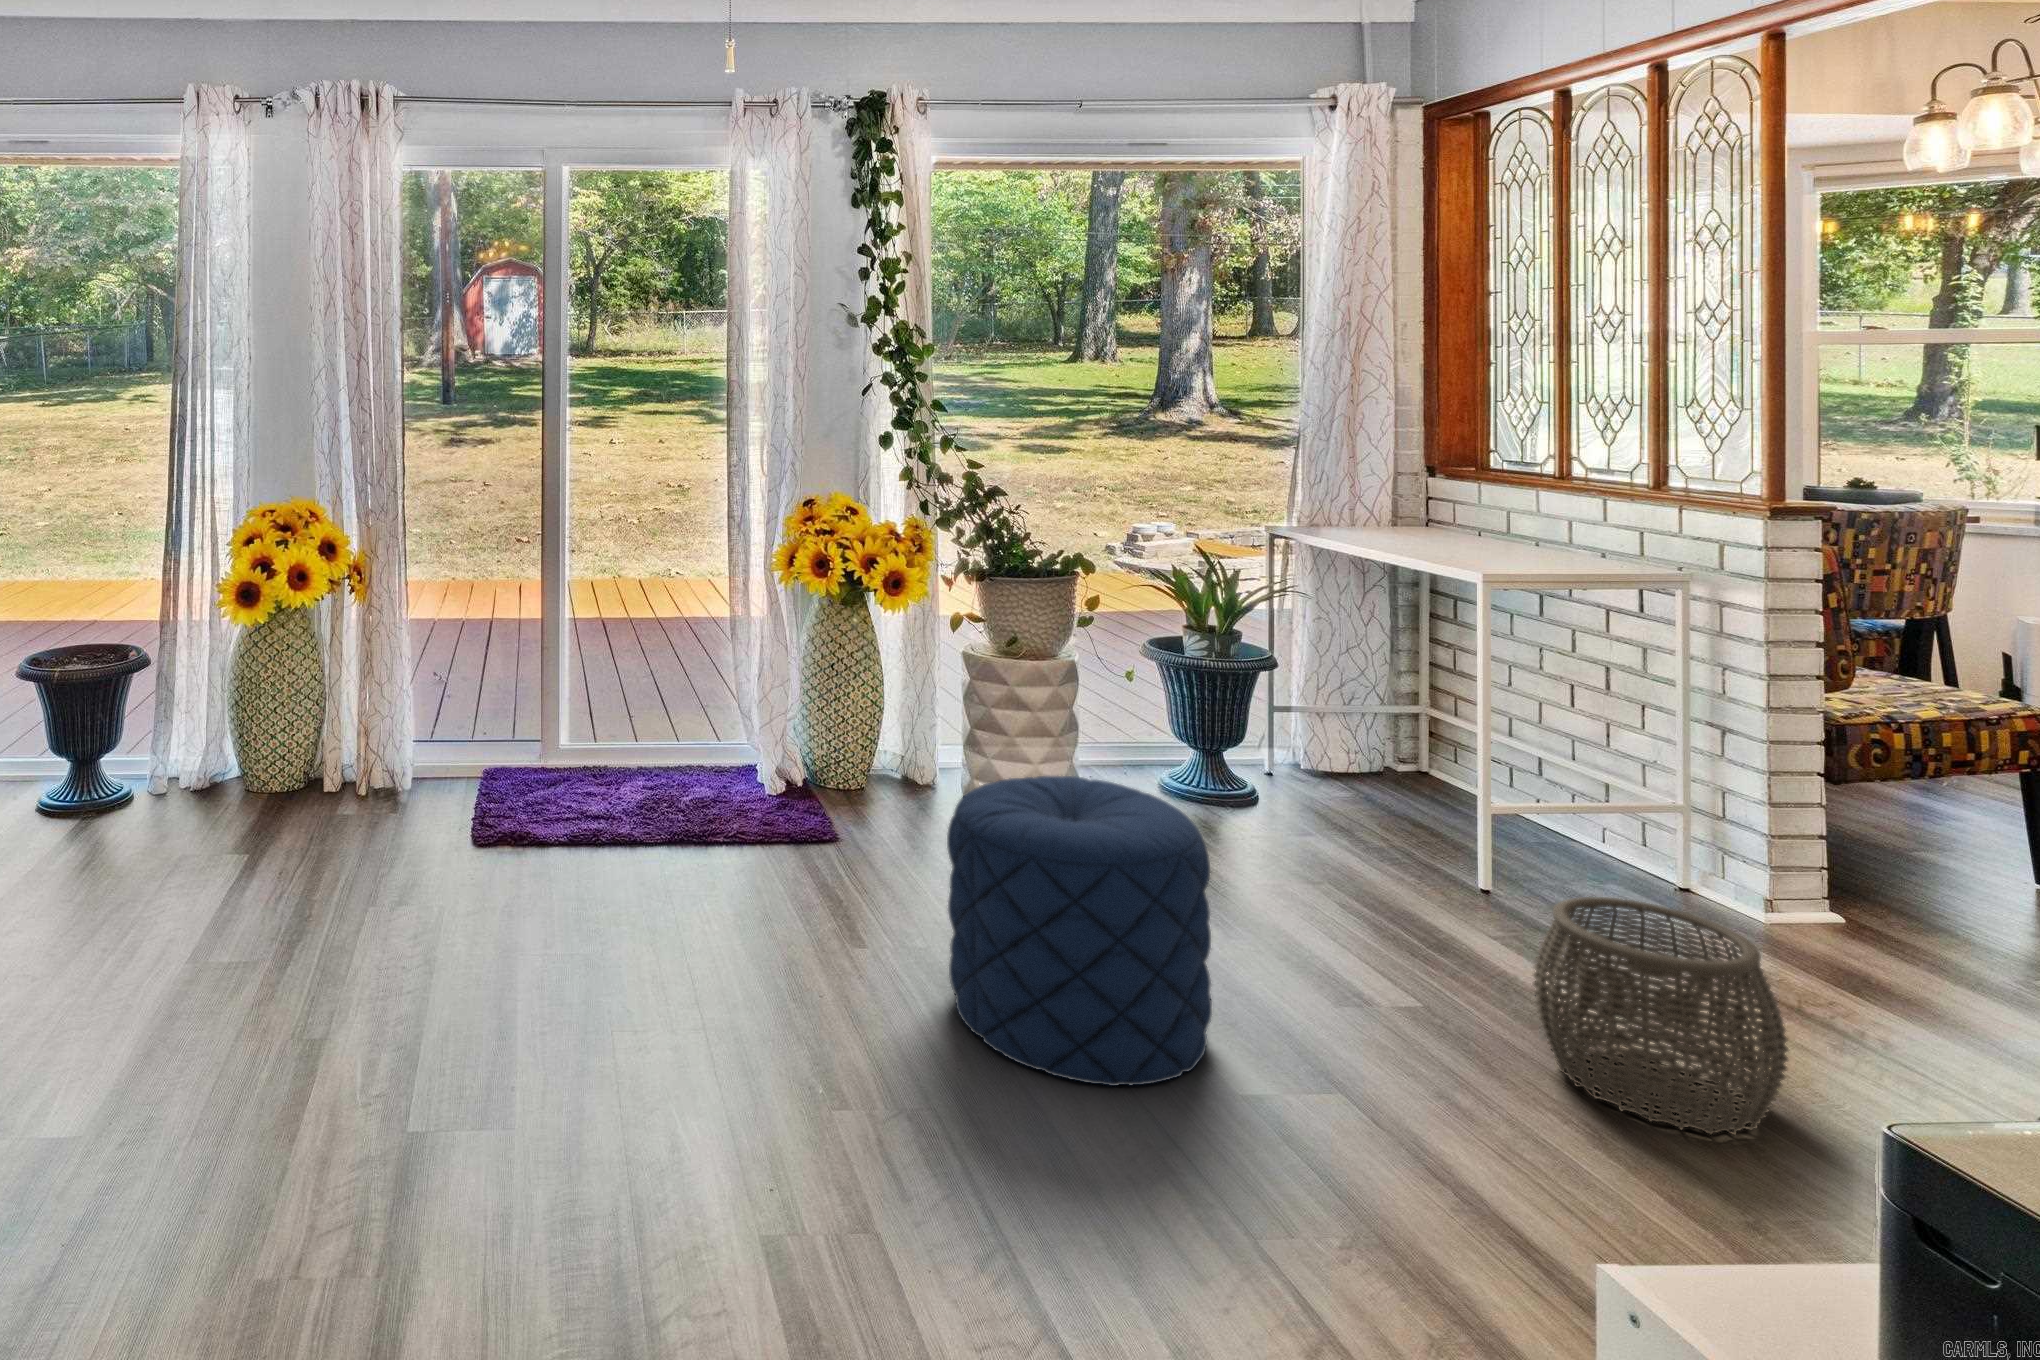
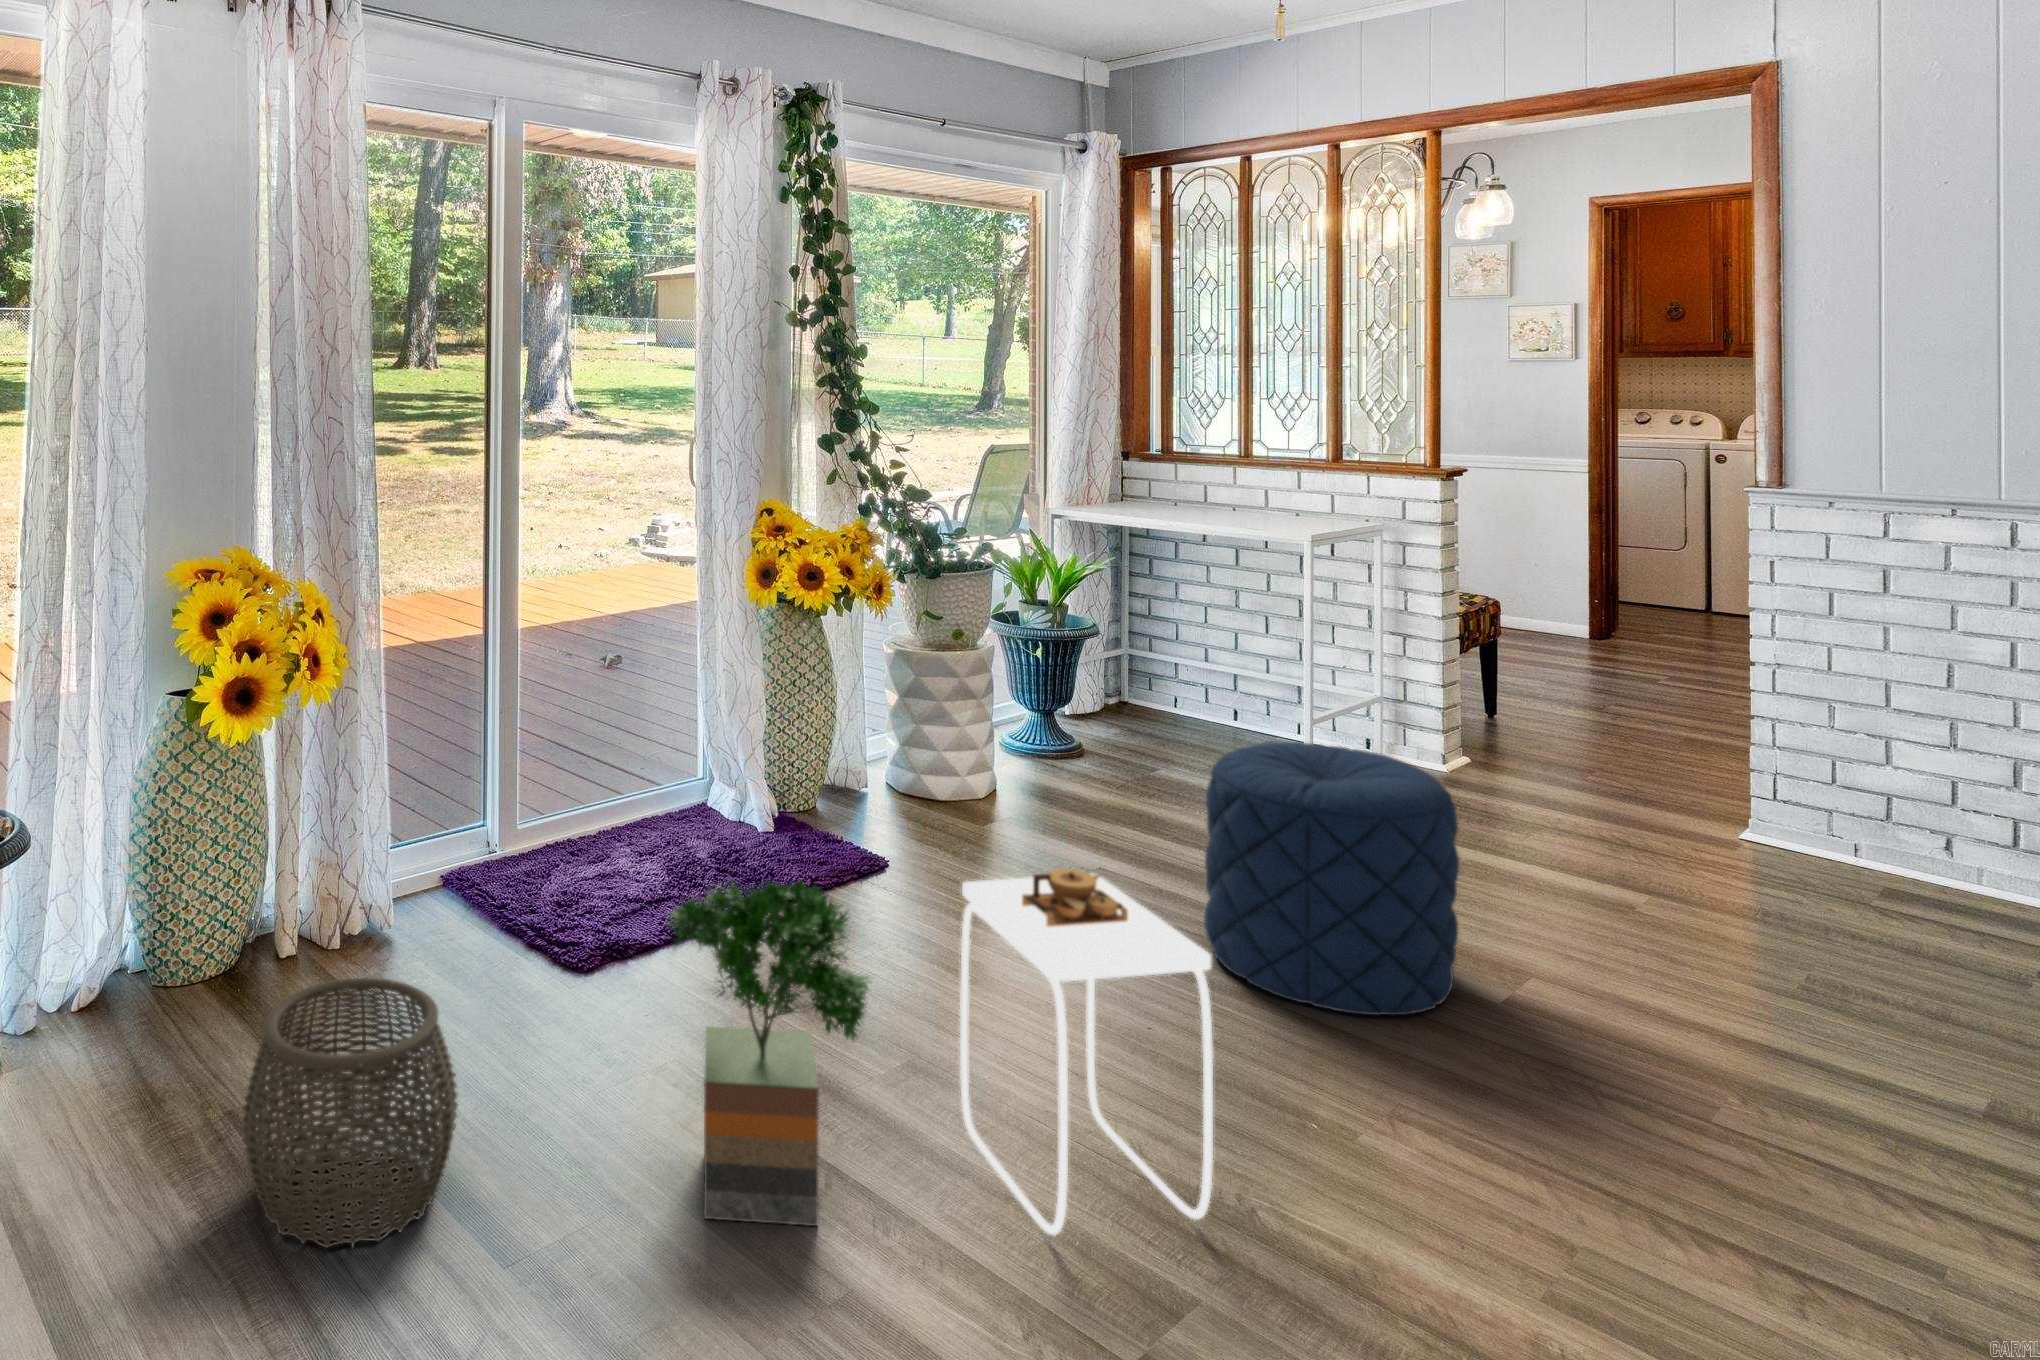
potted tree: none [266,755,425,1013] -> present [668,880,872,1226]
side table: none [424,797,623,1107] -> present [960,869,1213,1235]
woven basket: present [1533,897,1789,1134] -> present [241,977,458,1248]

